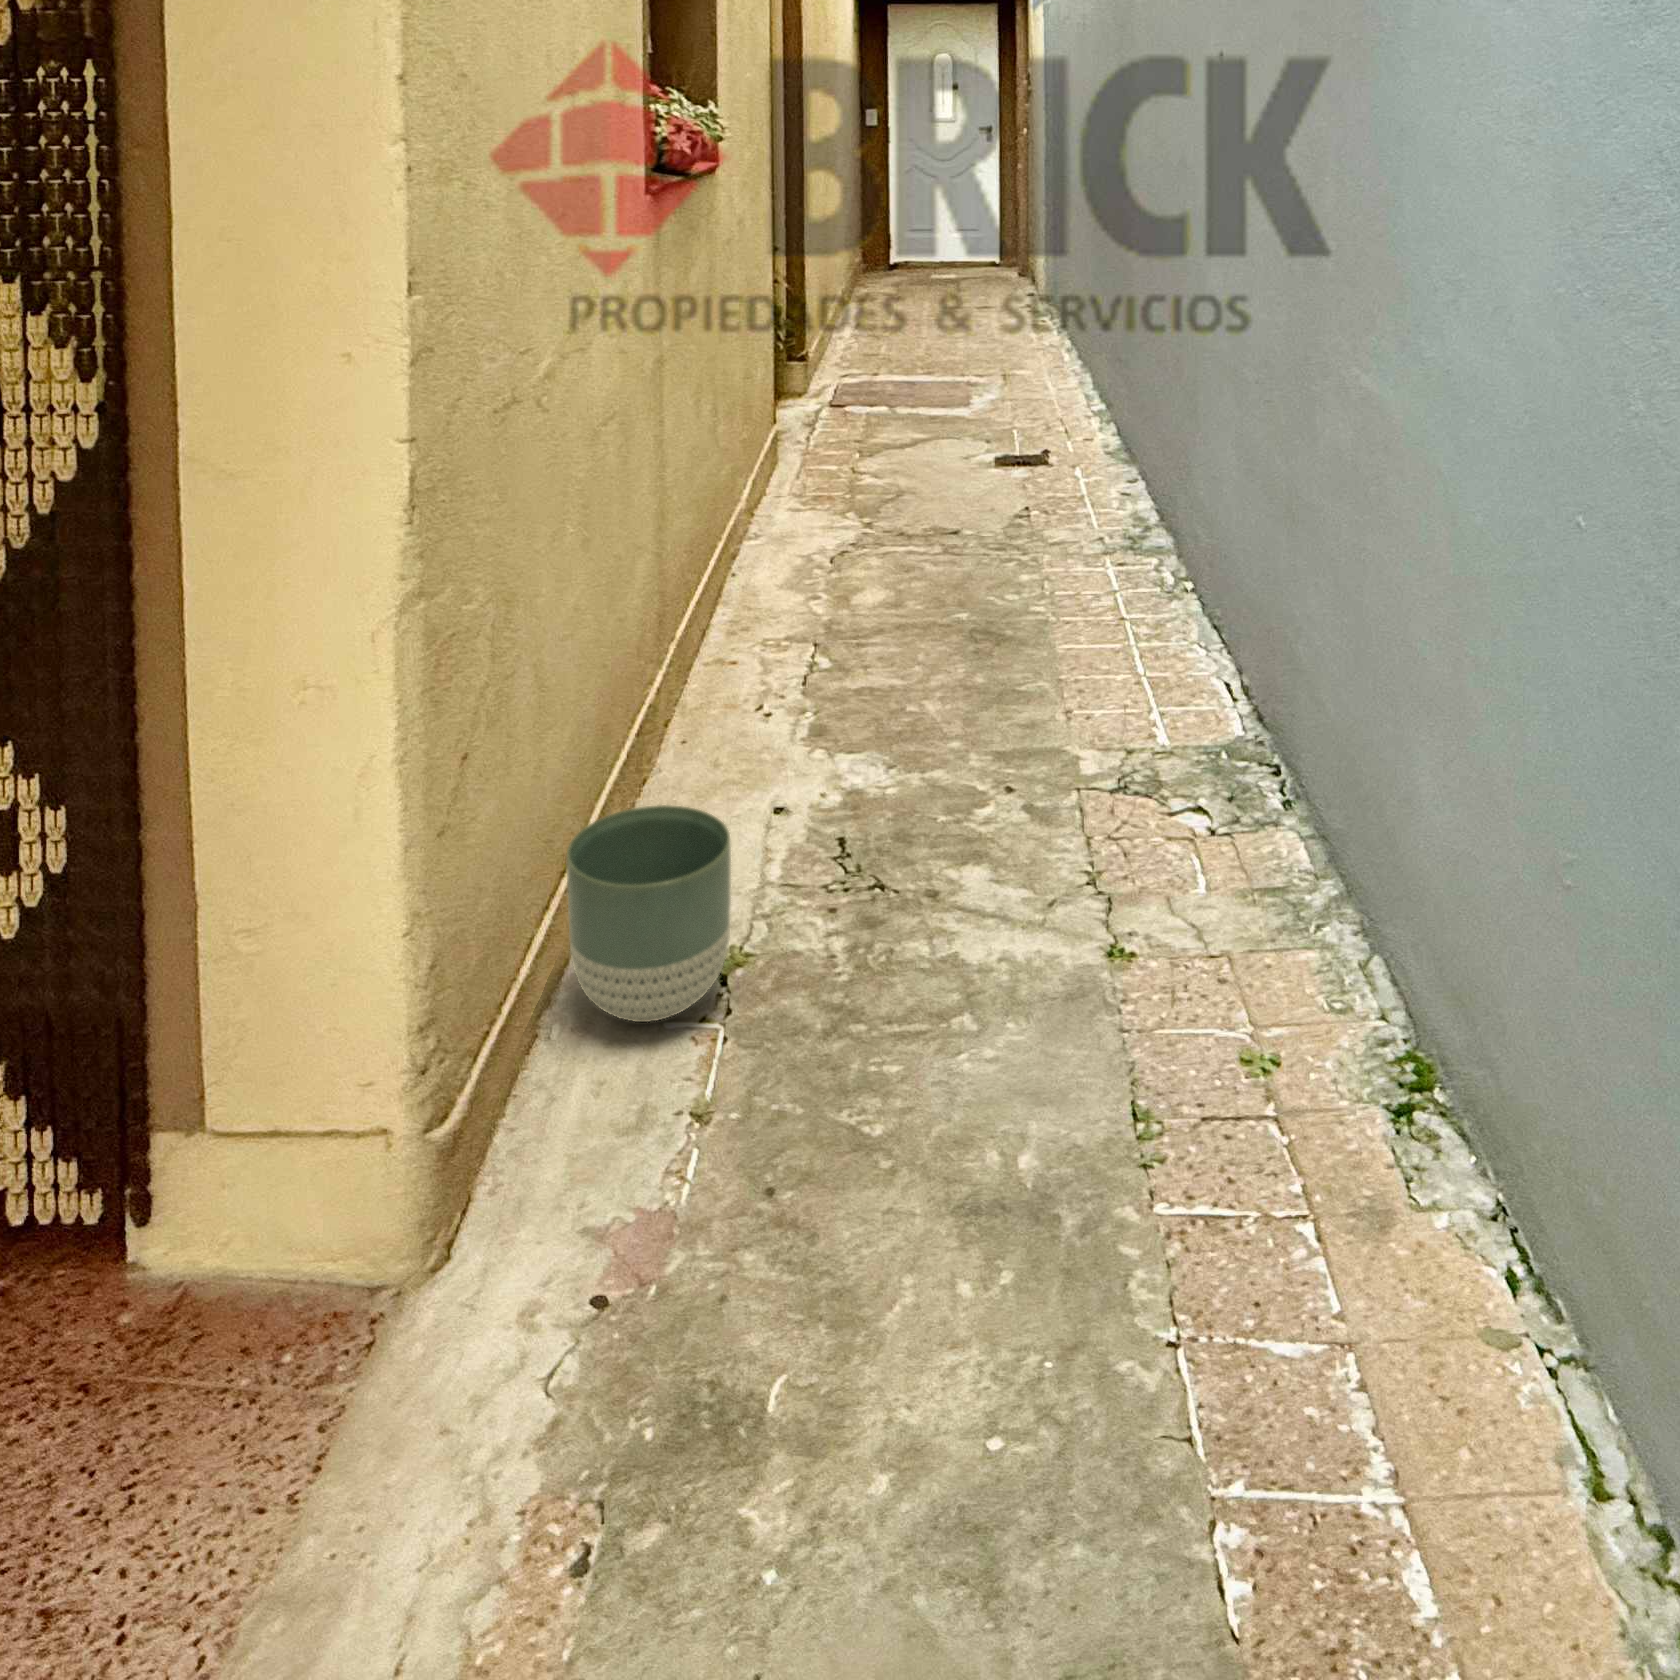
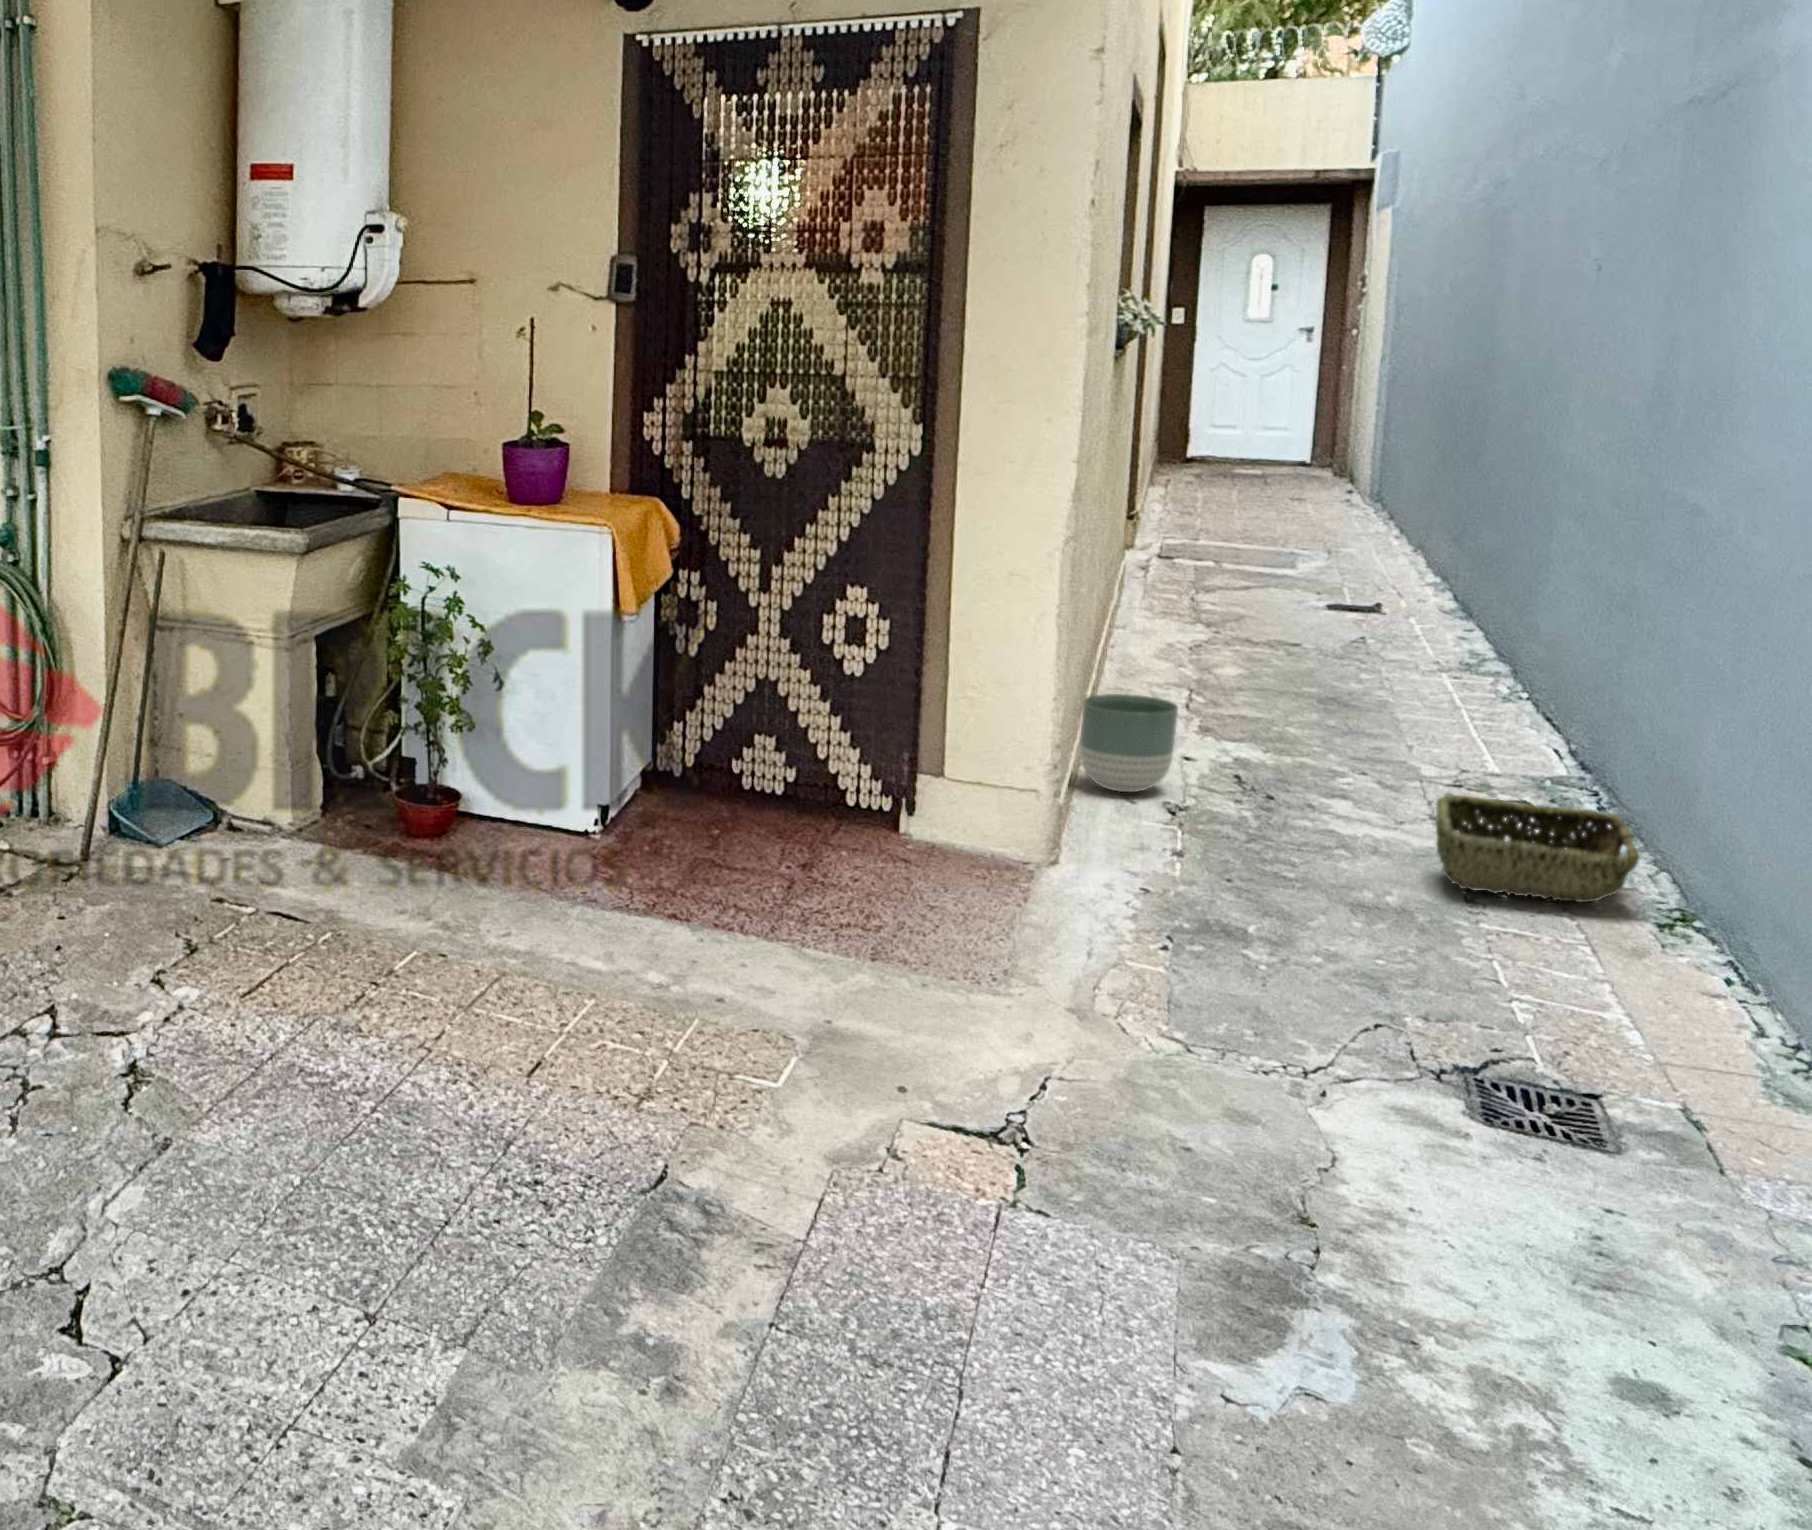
woven basket: none [1164,1106,1567,1404] -> present [1436,794,1639,902]

